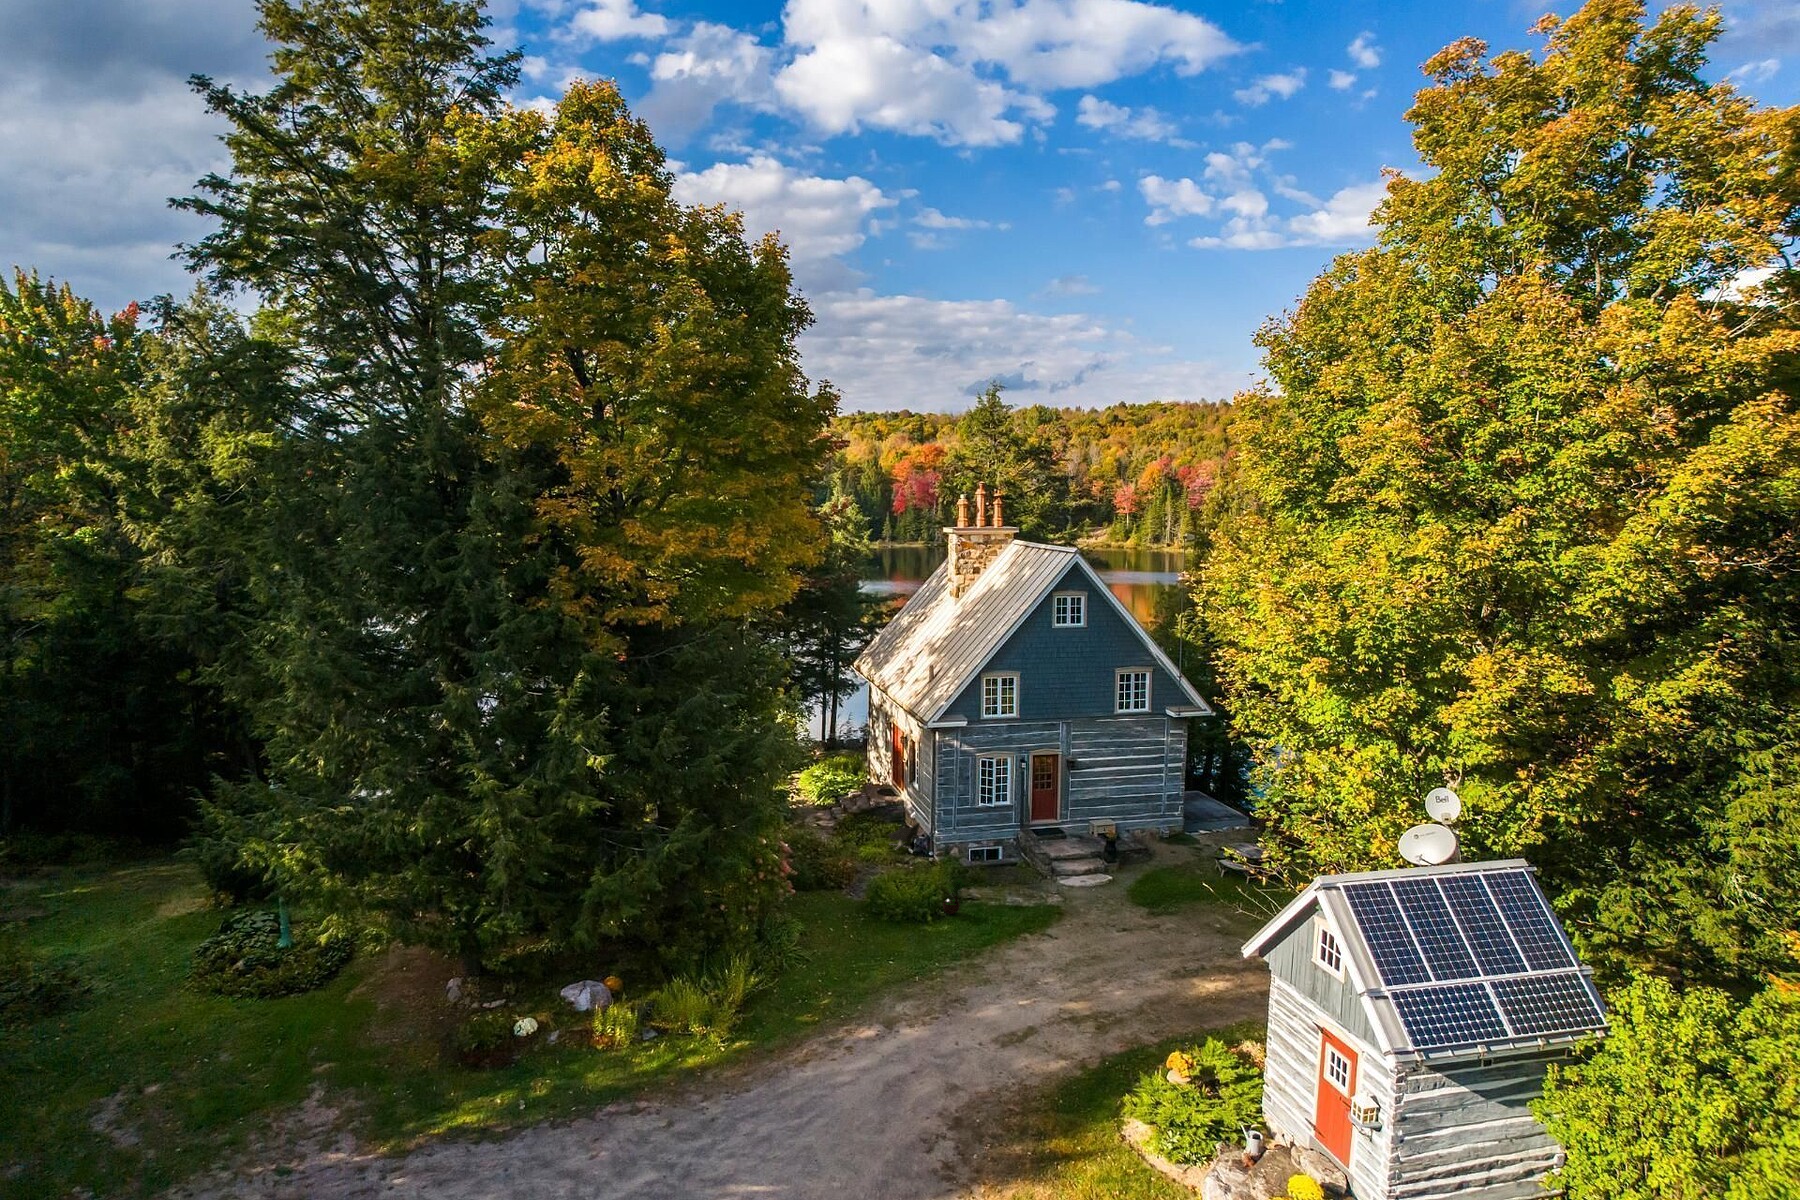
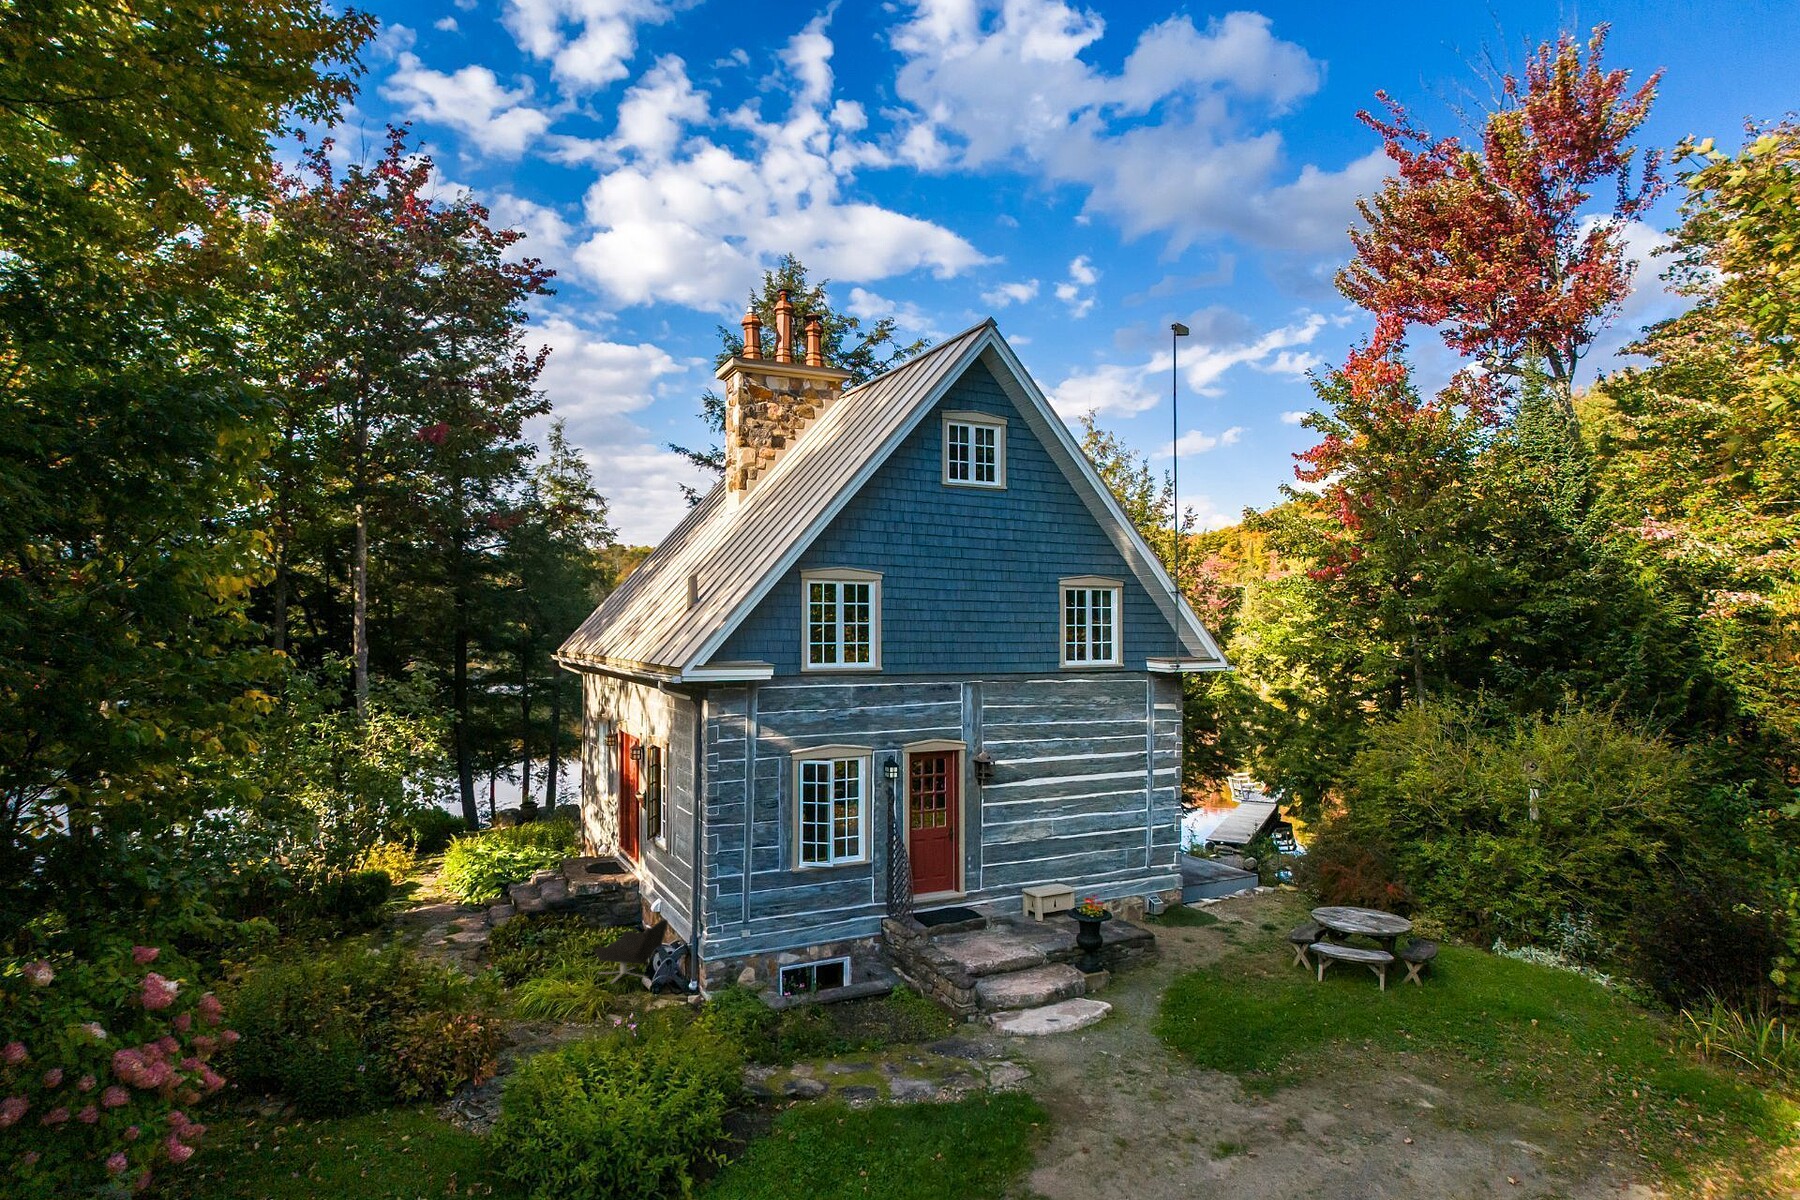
potted tree: present [943,880,963,914] -> none [720,1051,779,1159]

